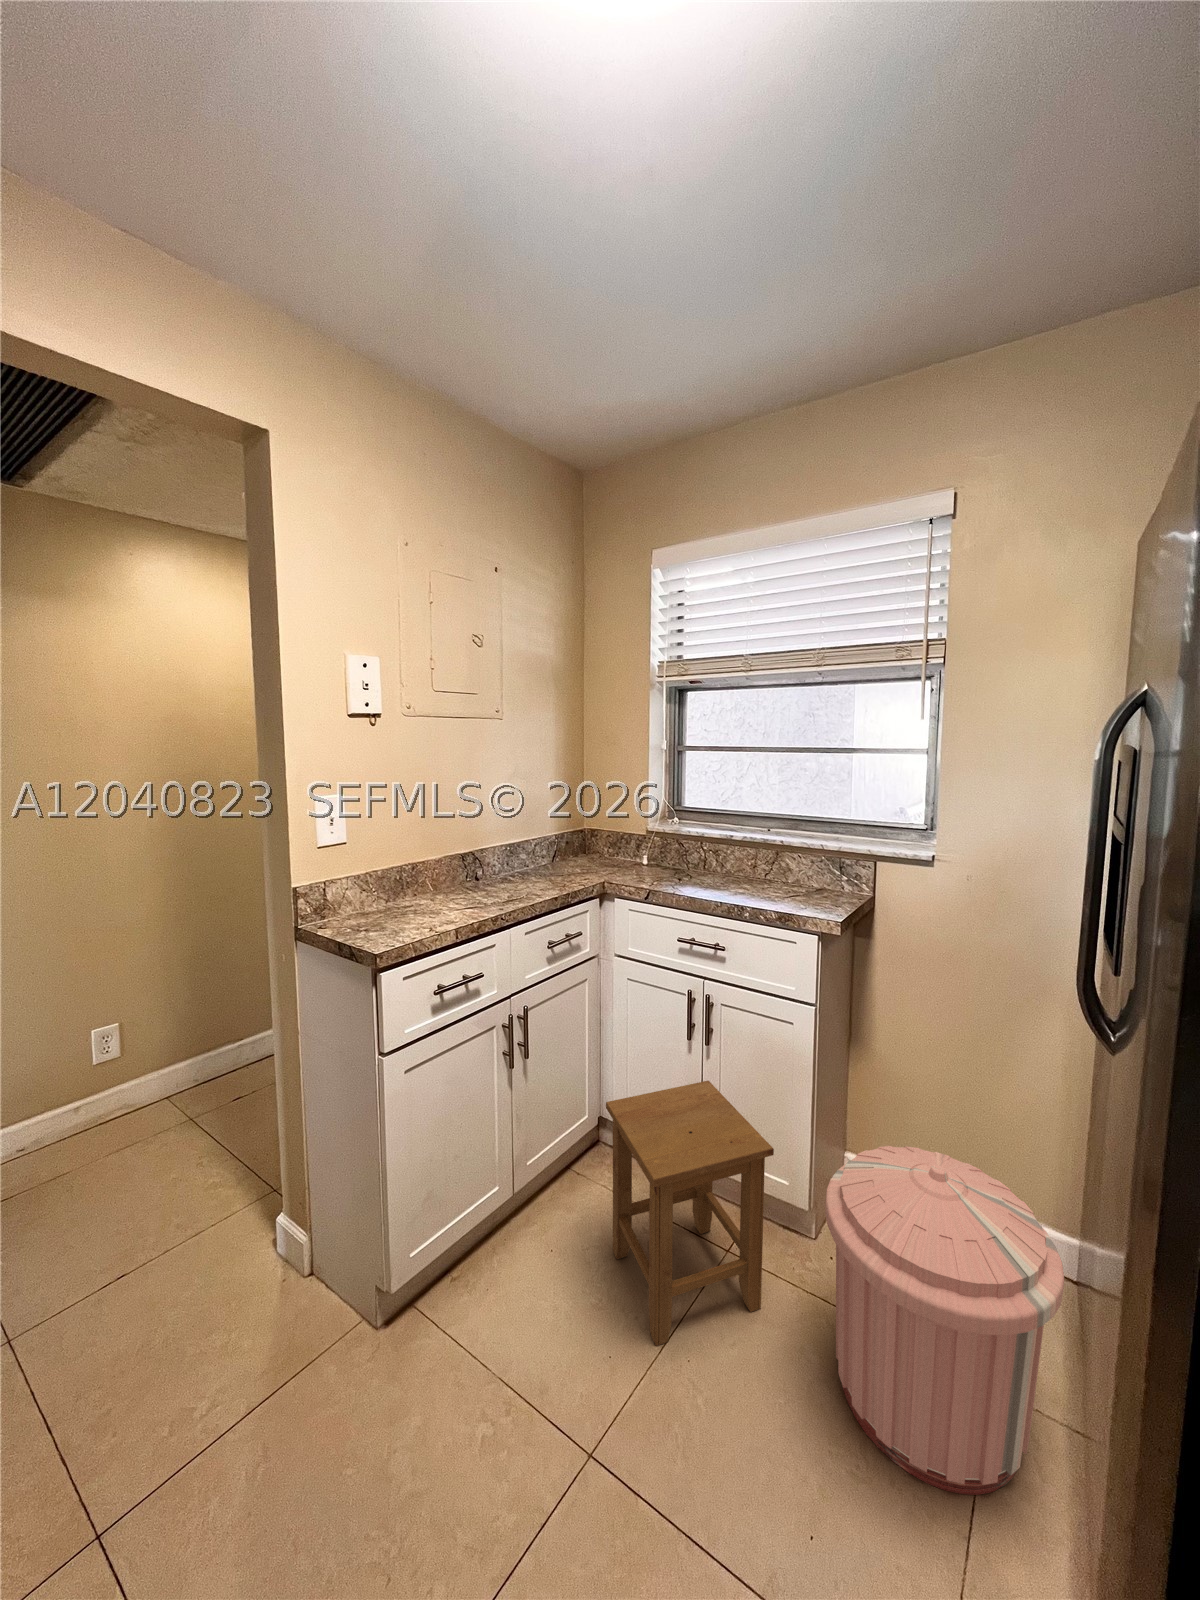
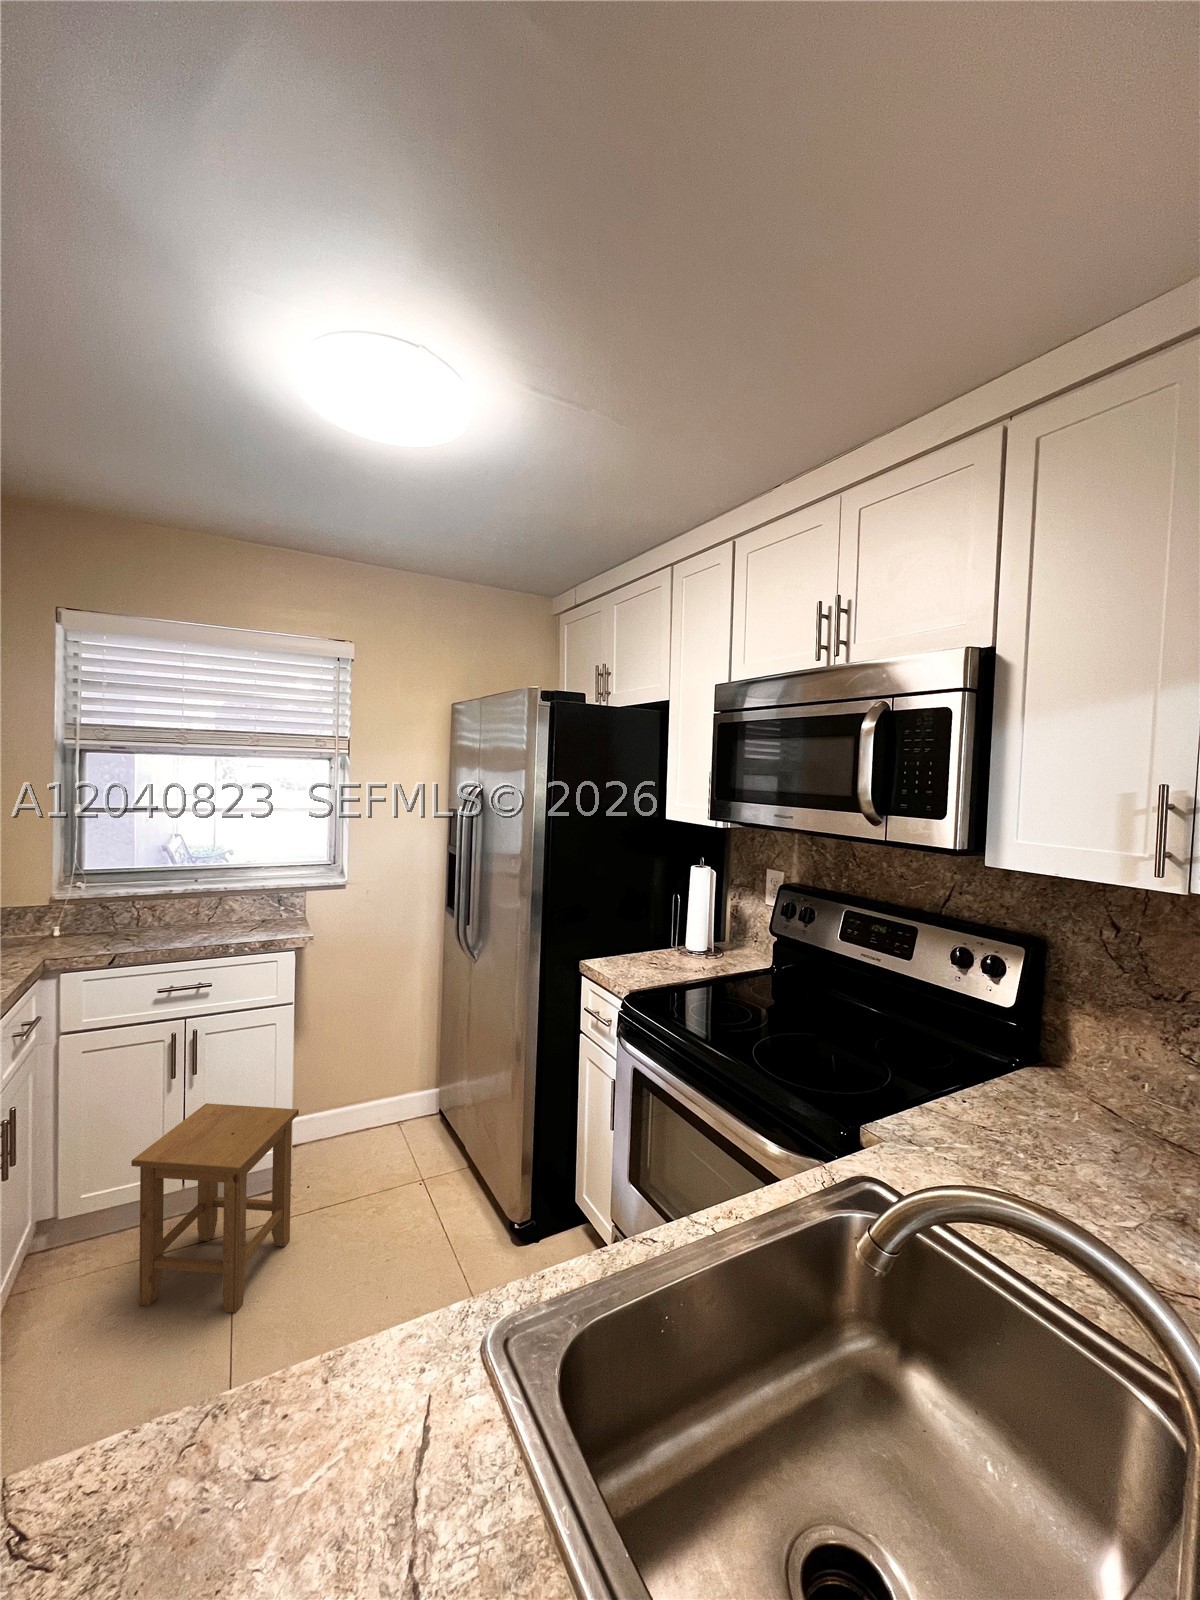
trash can: present [825,1146,1064,1495] -> none [340,1057,467,1238]

